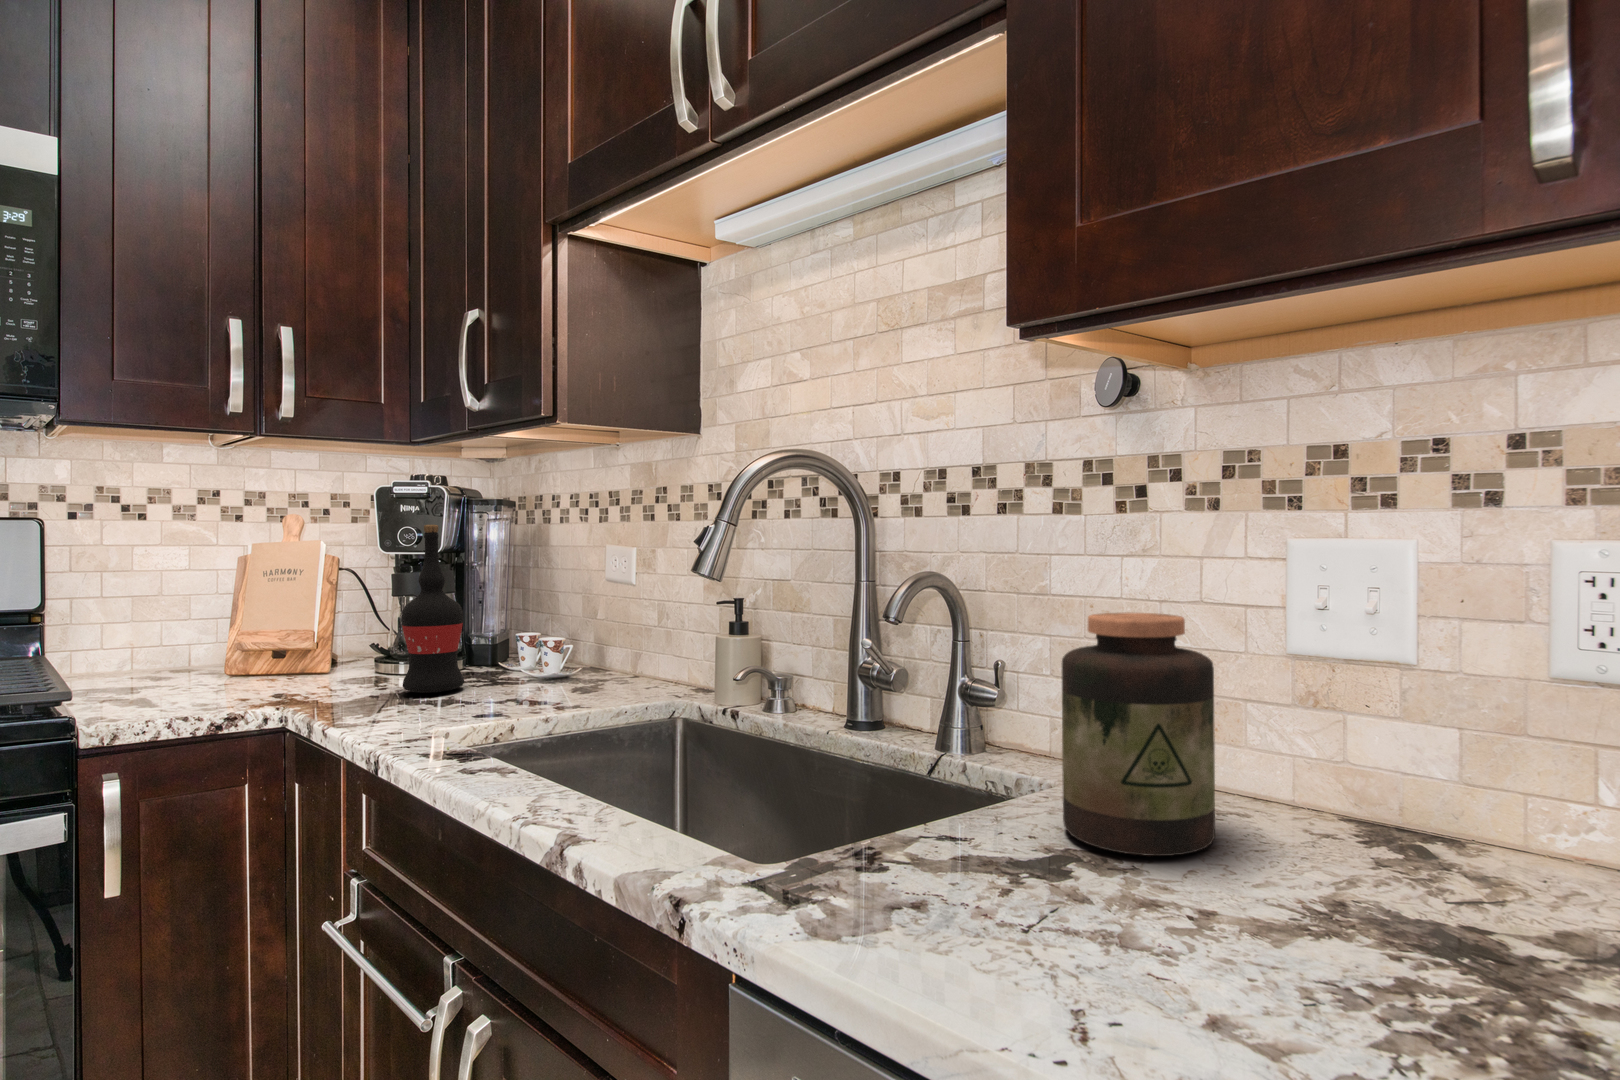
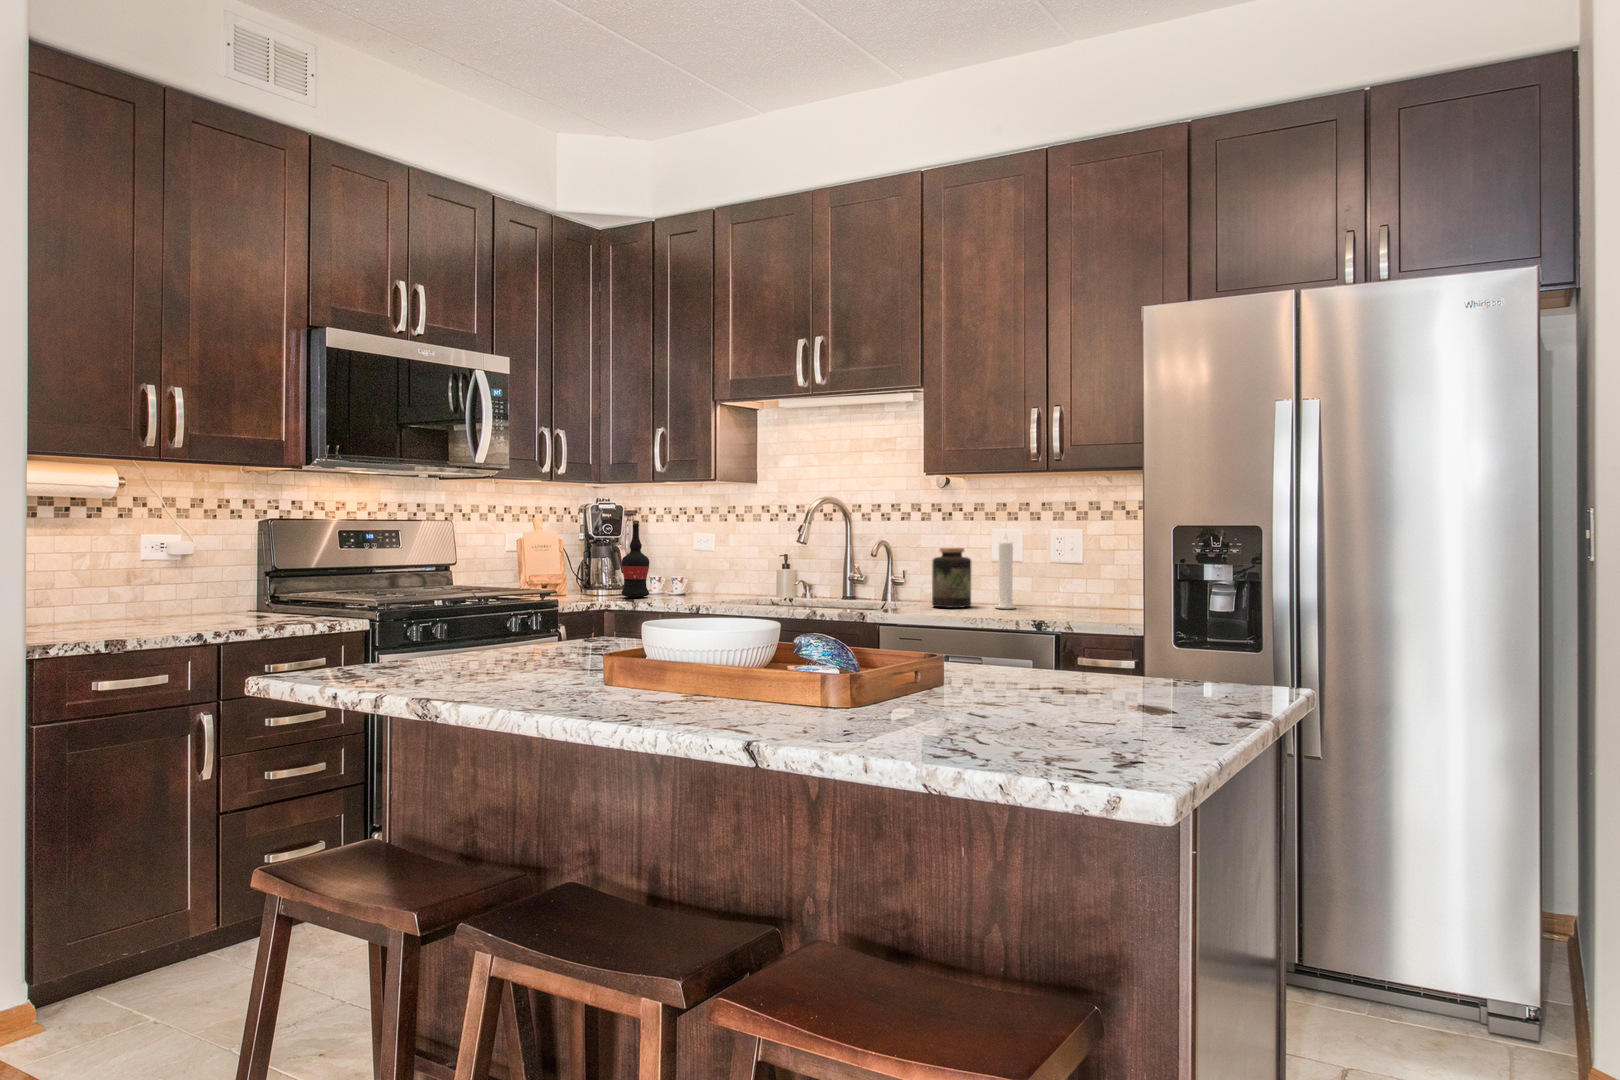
candle: none [1320,564,1423,894] -> present [995,533,1016,609]

